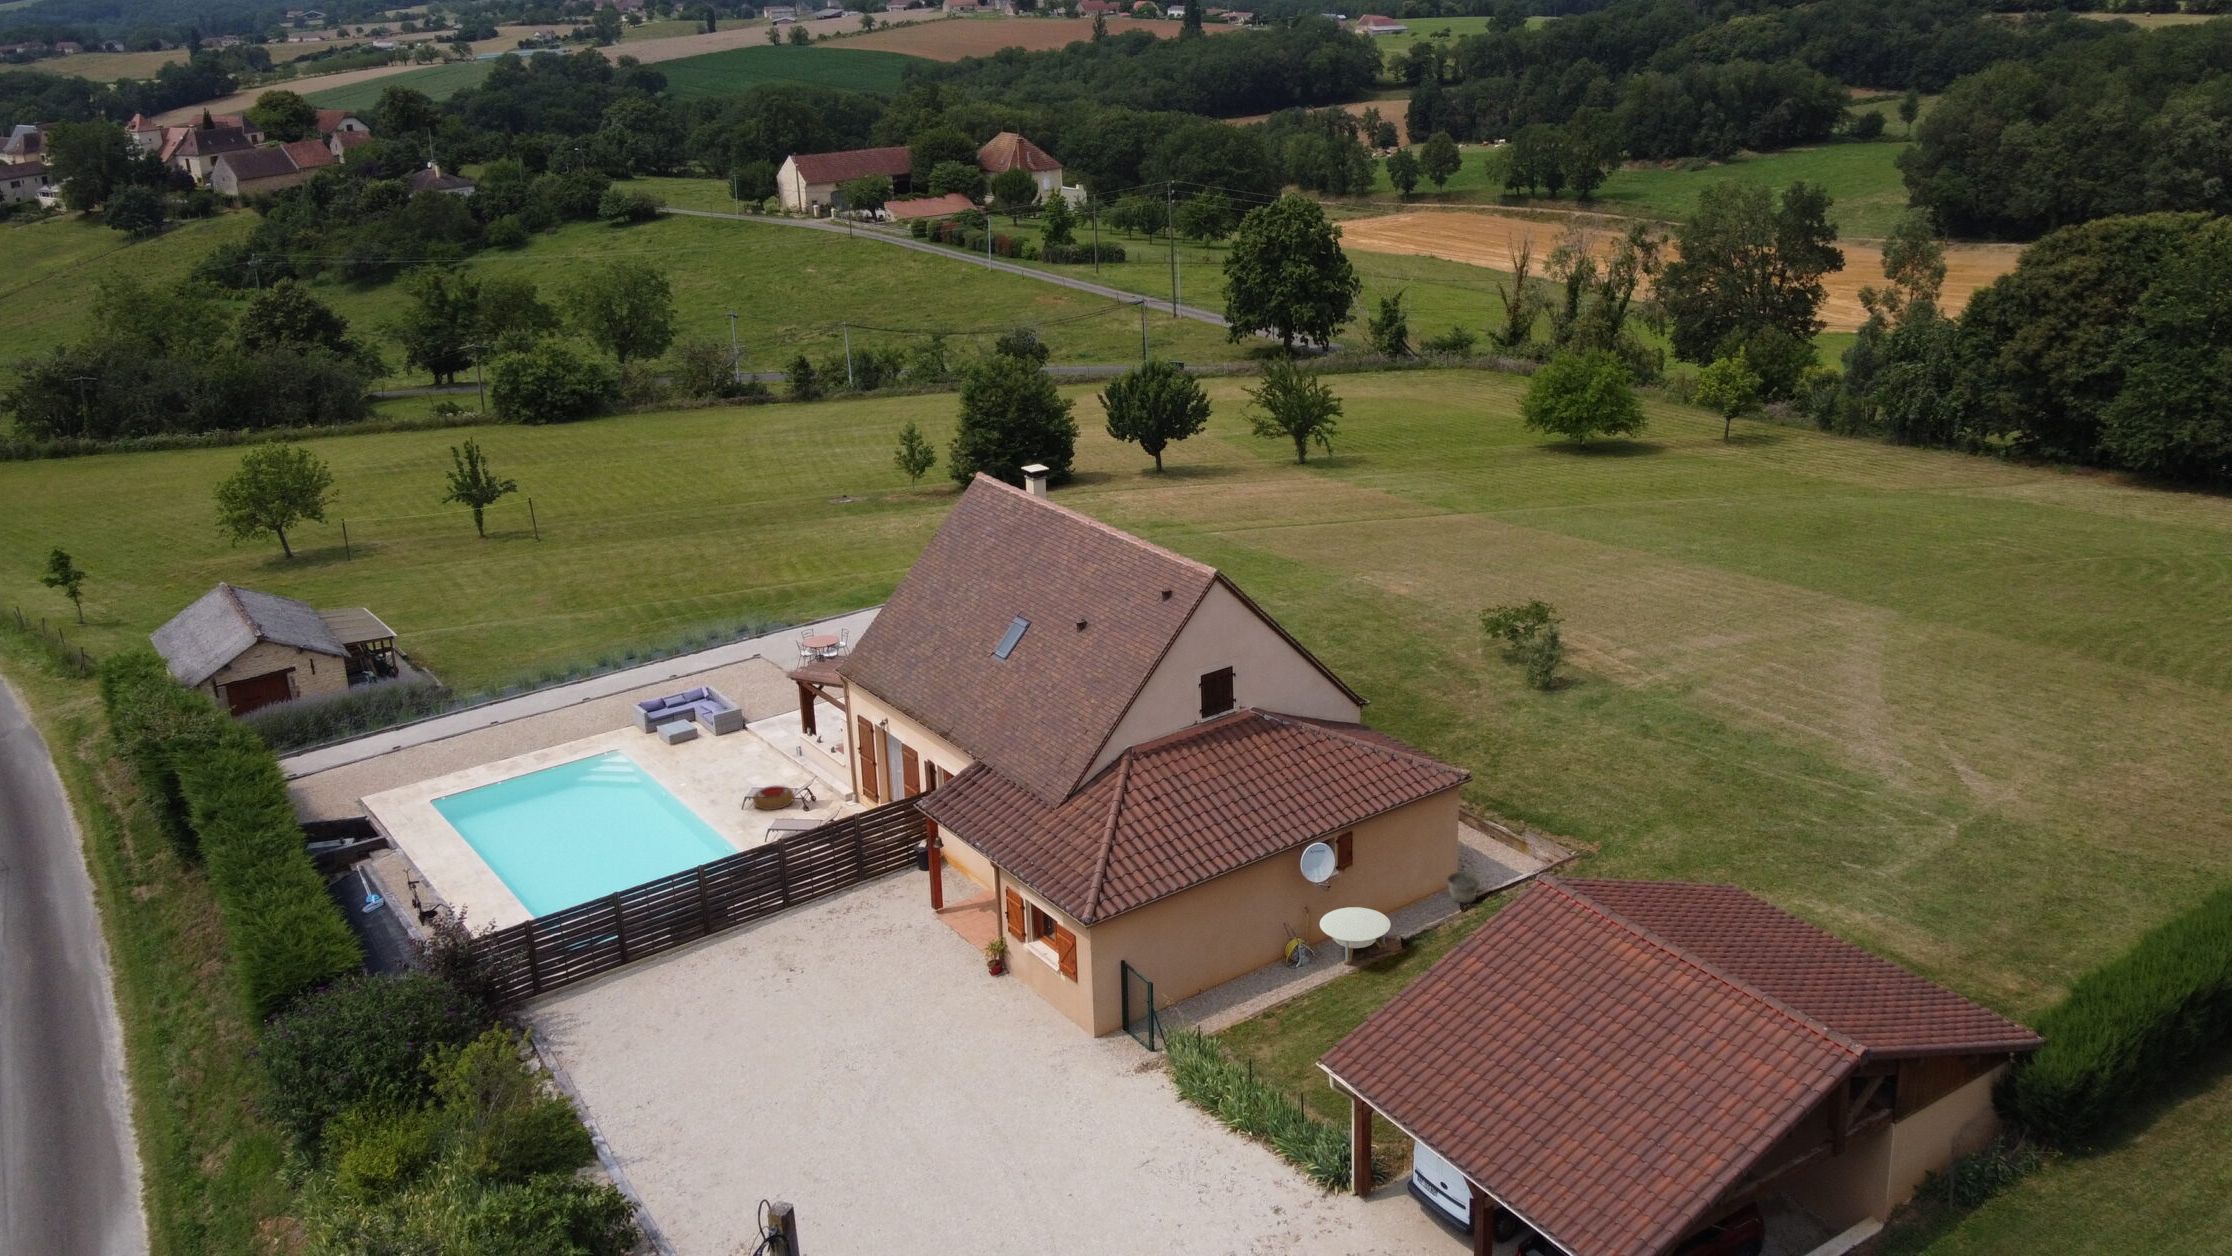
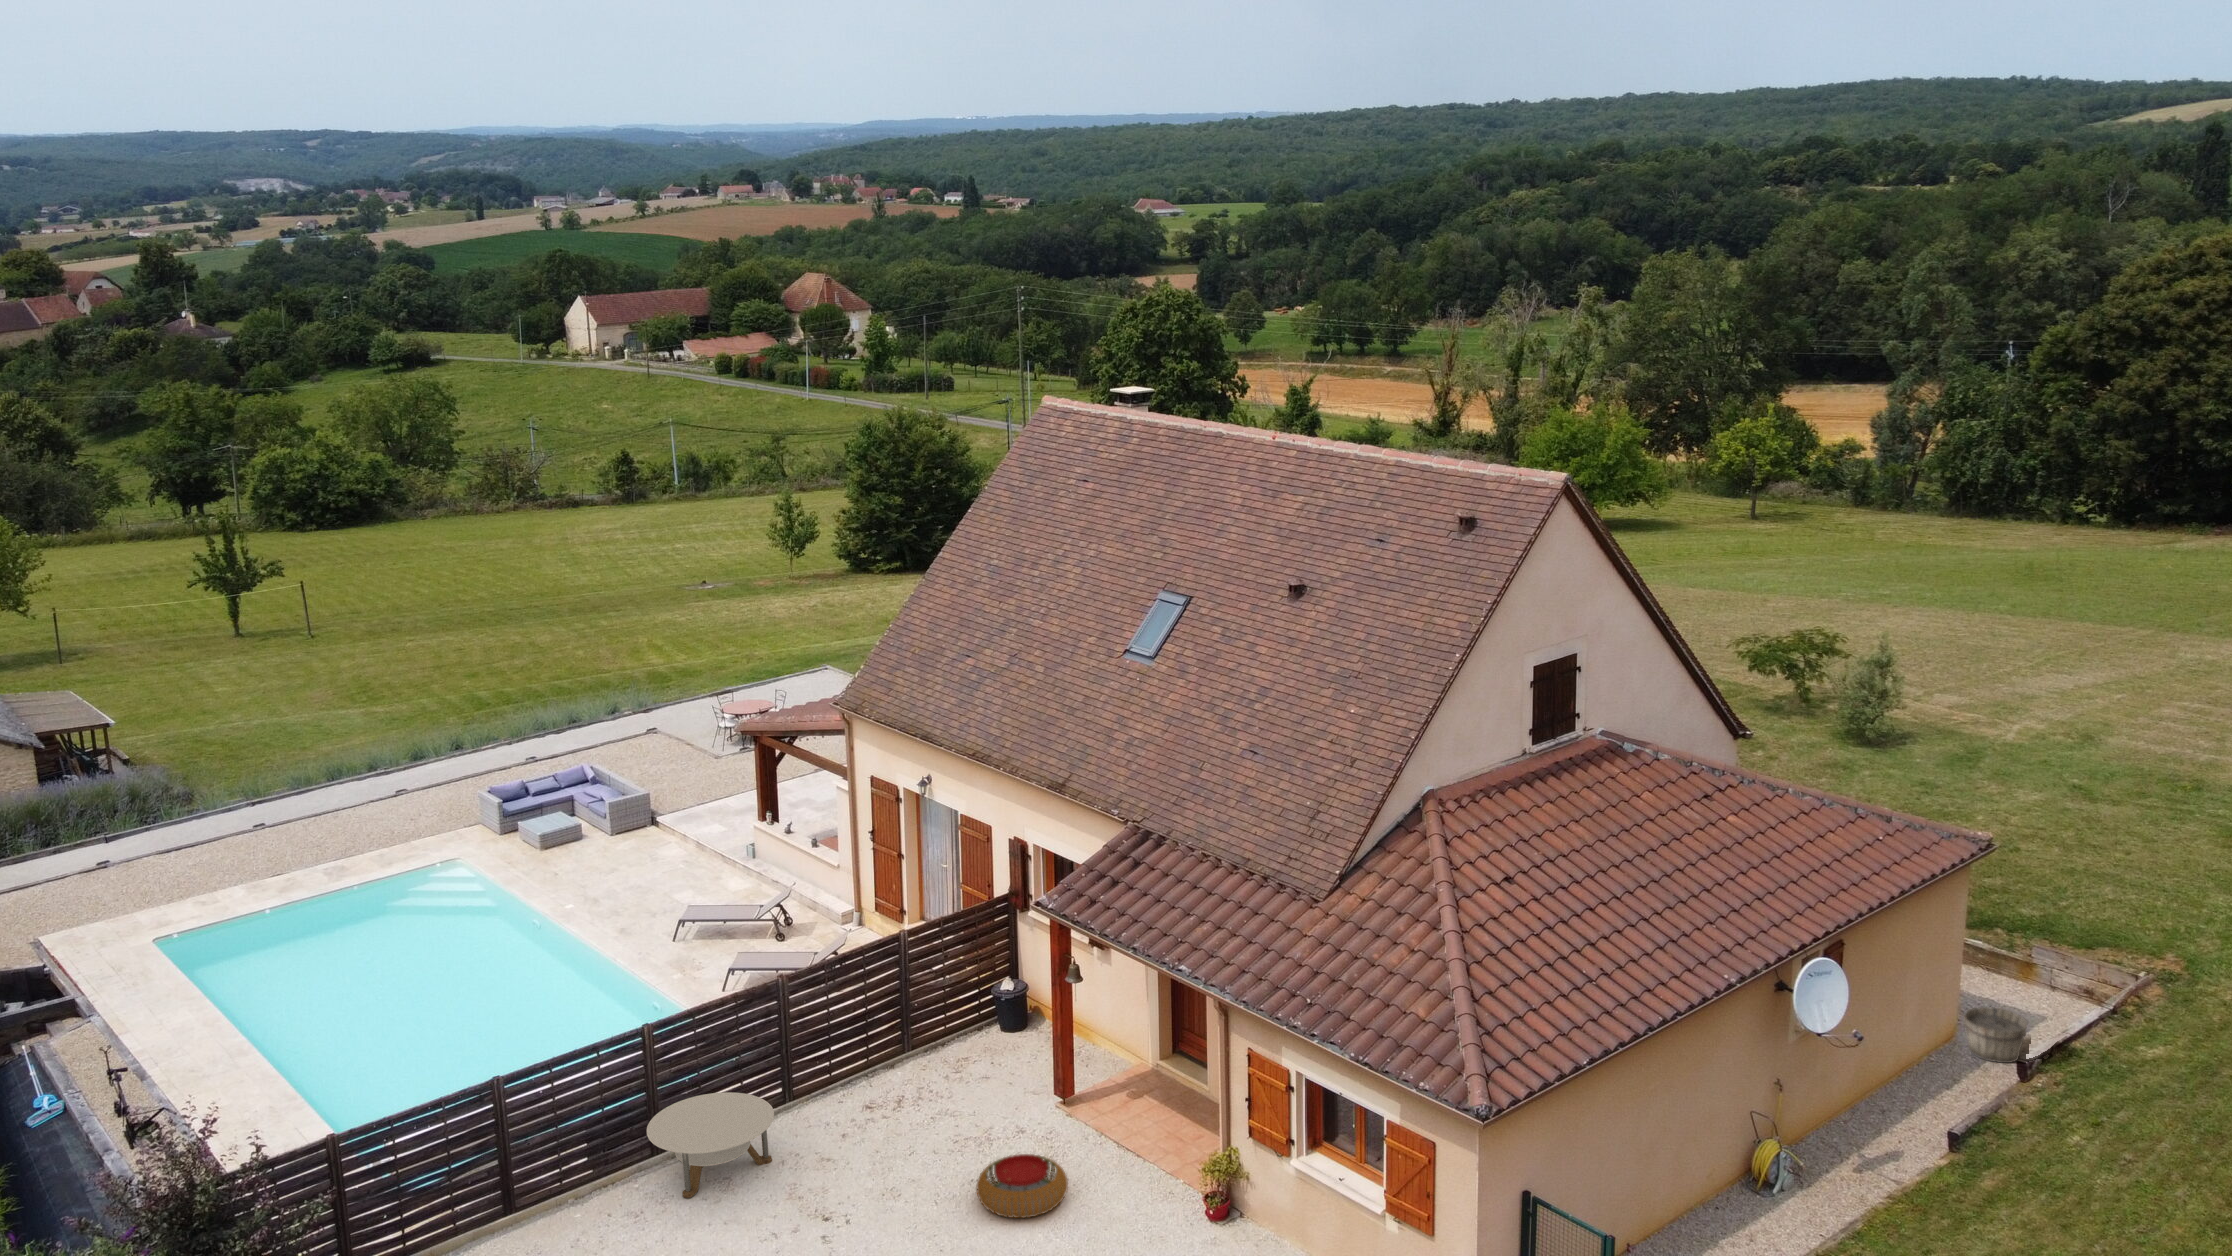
pouf: present [753,786,794,810] -> present [977,1154,1068,1218]
round table: present [1320,907,1390,965] -> present [647,1092,774,1198]

